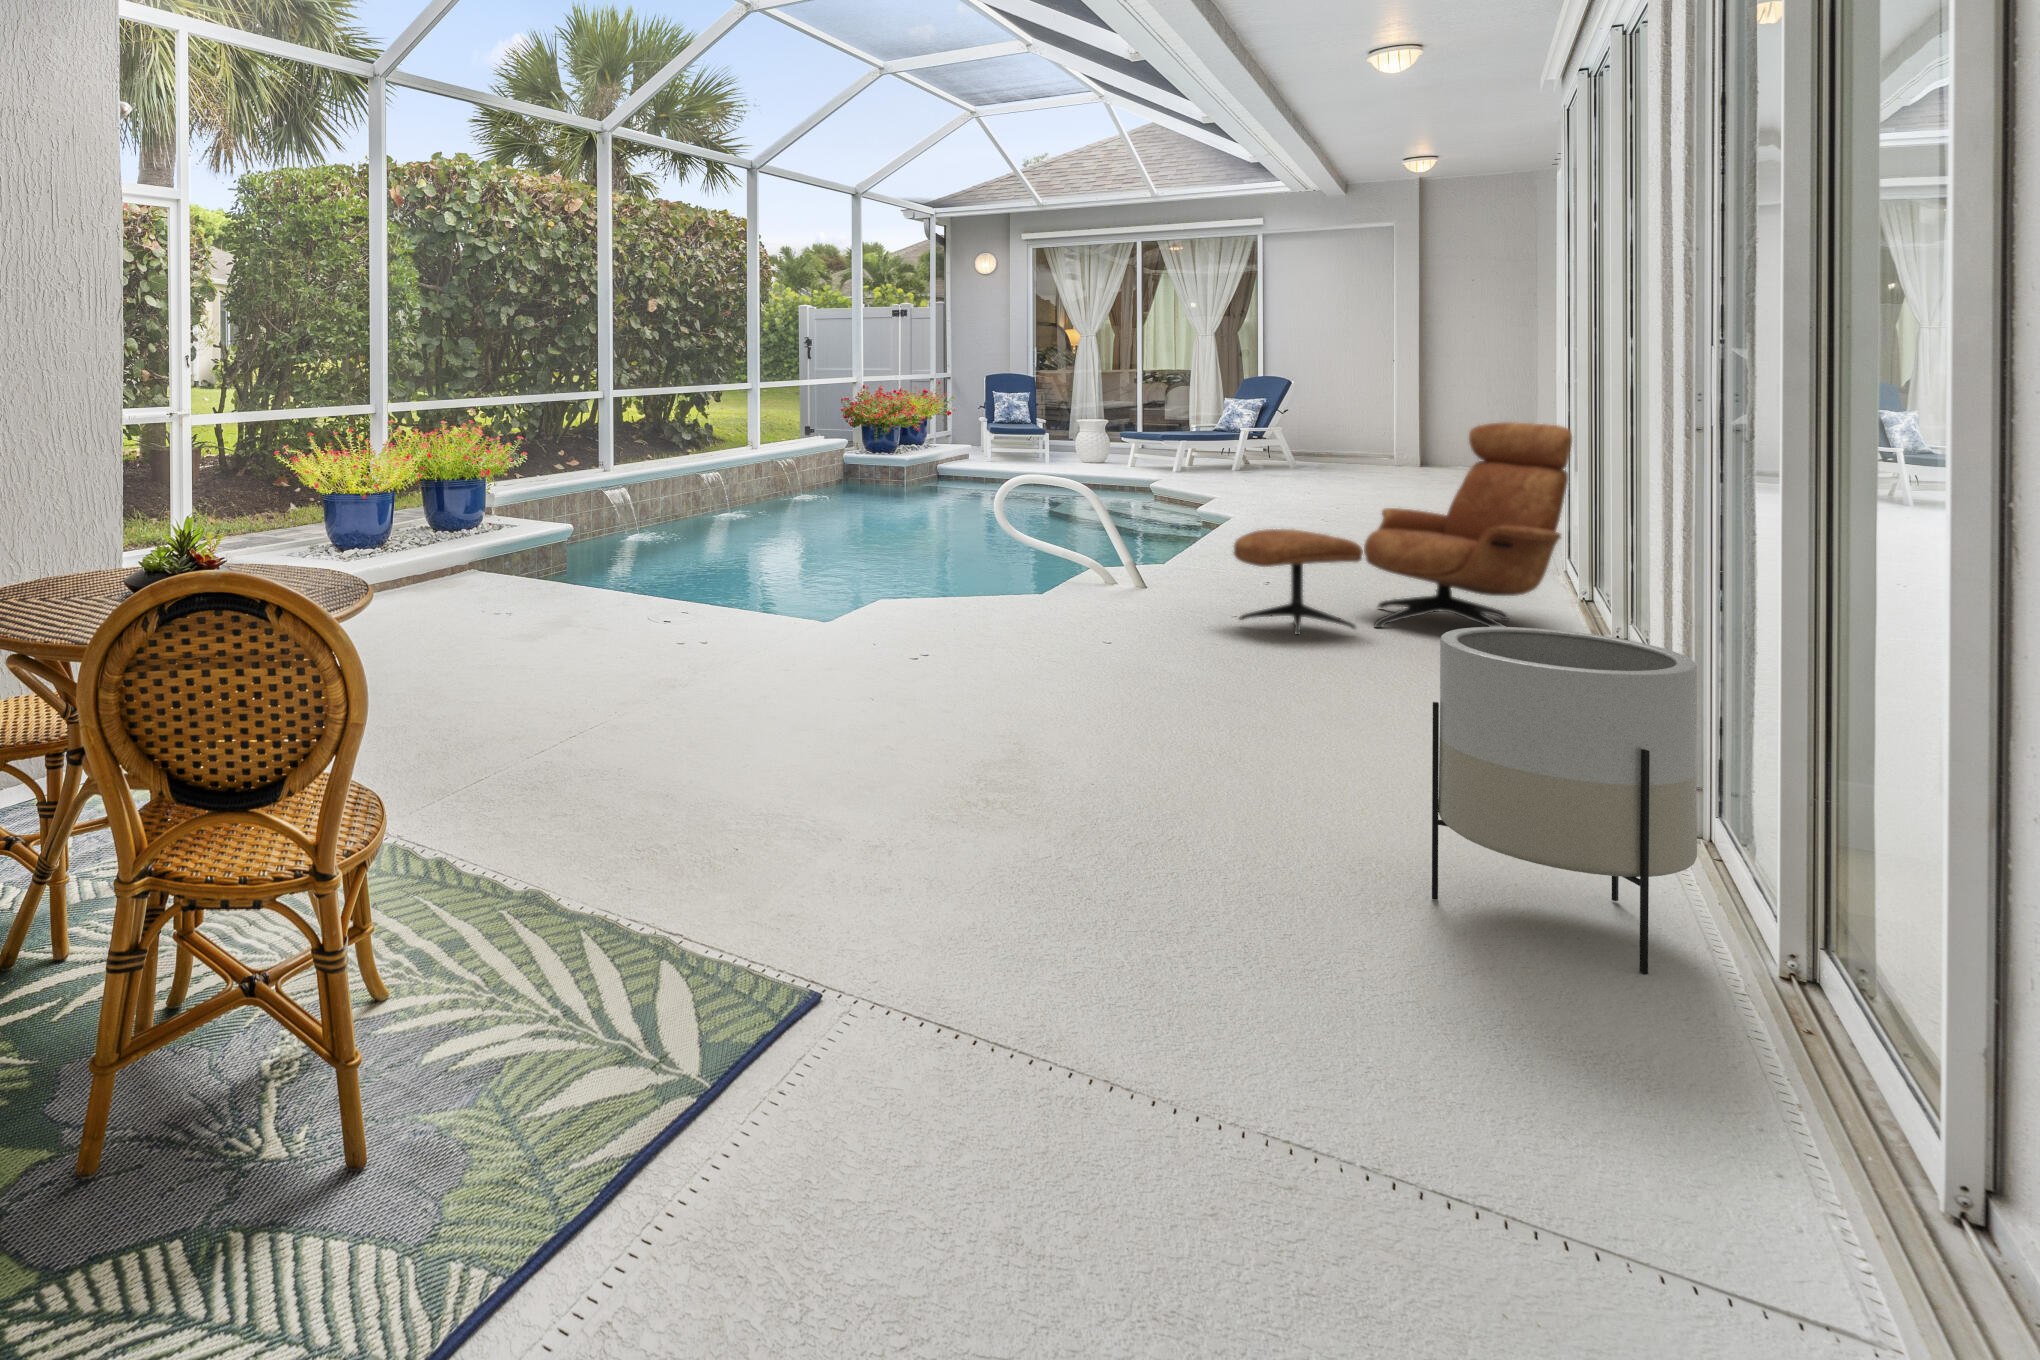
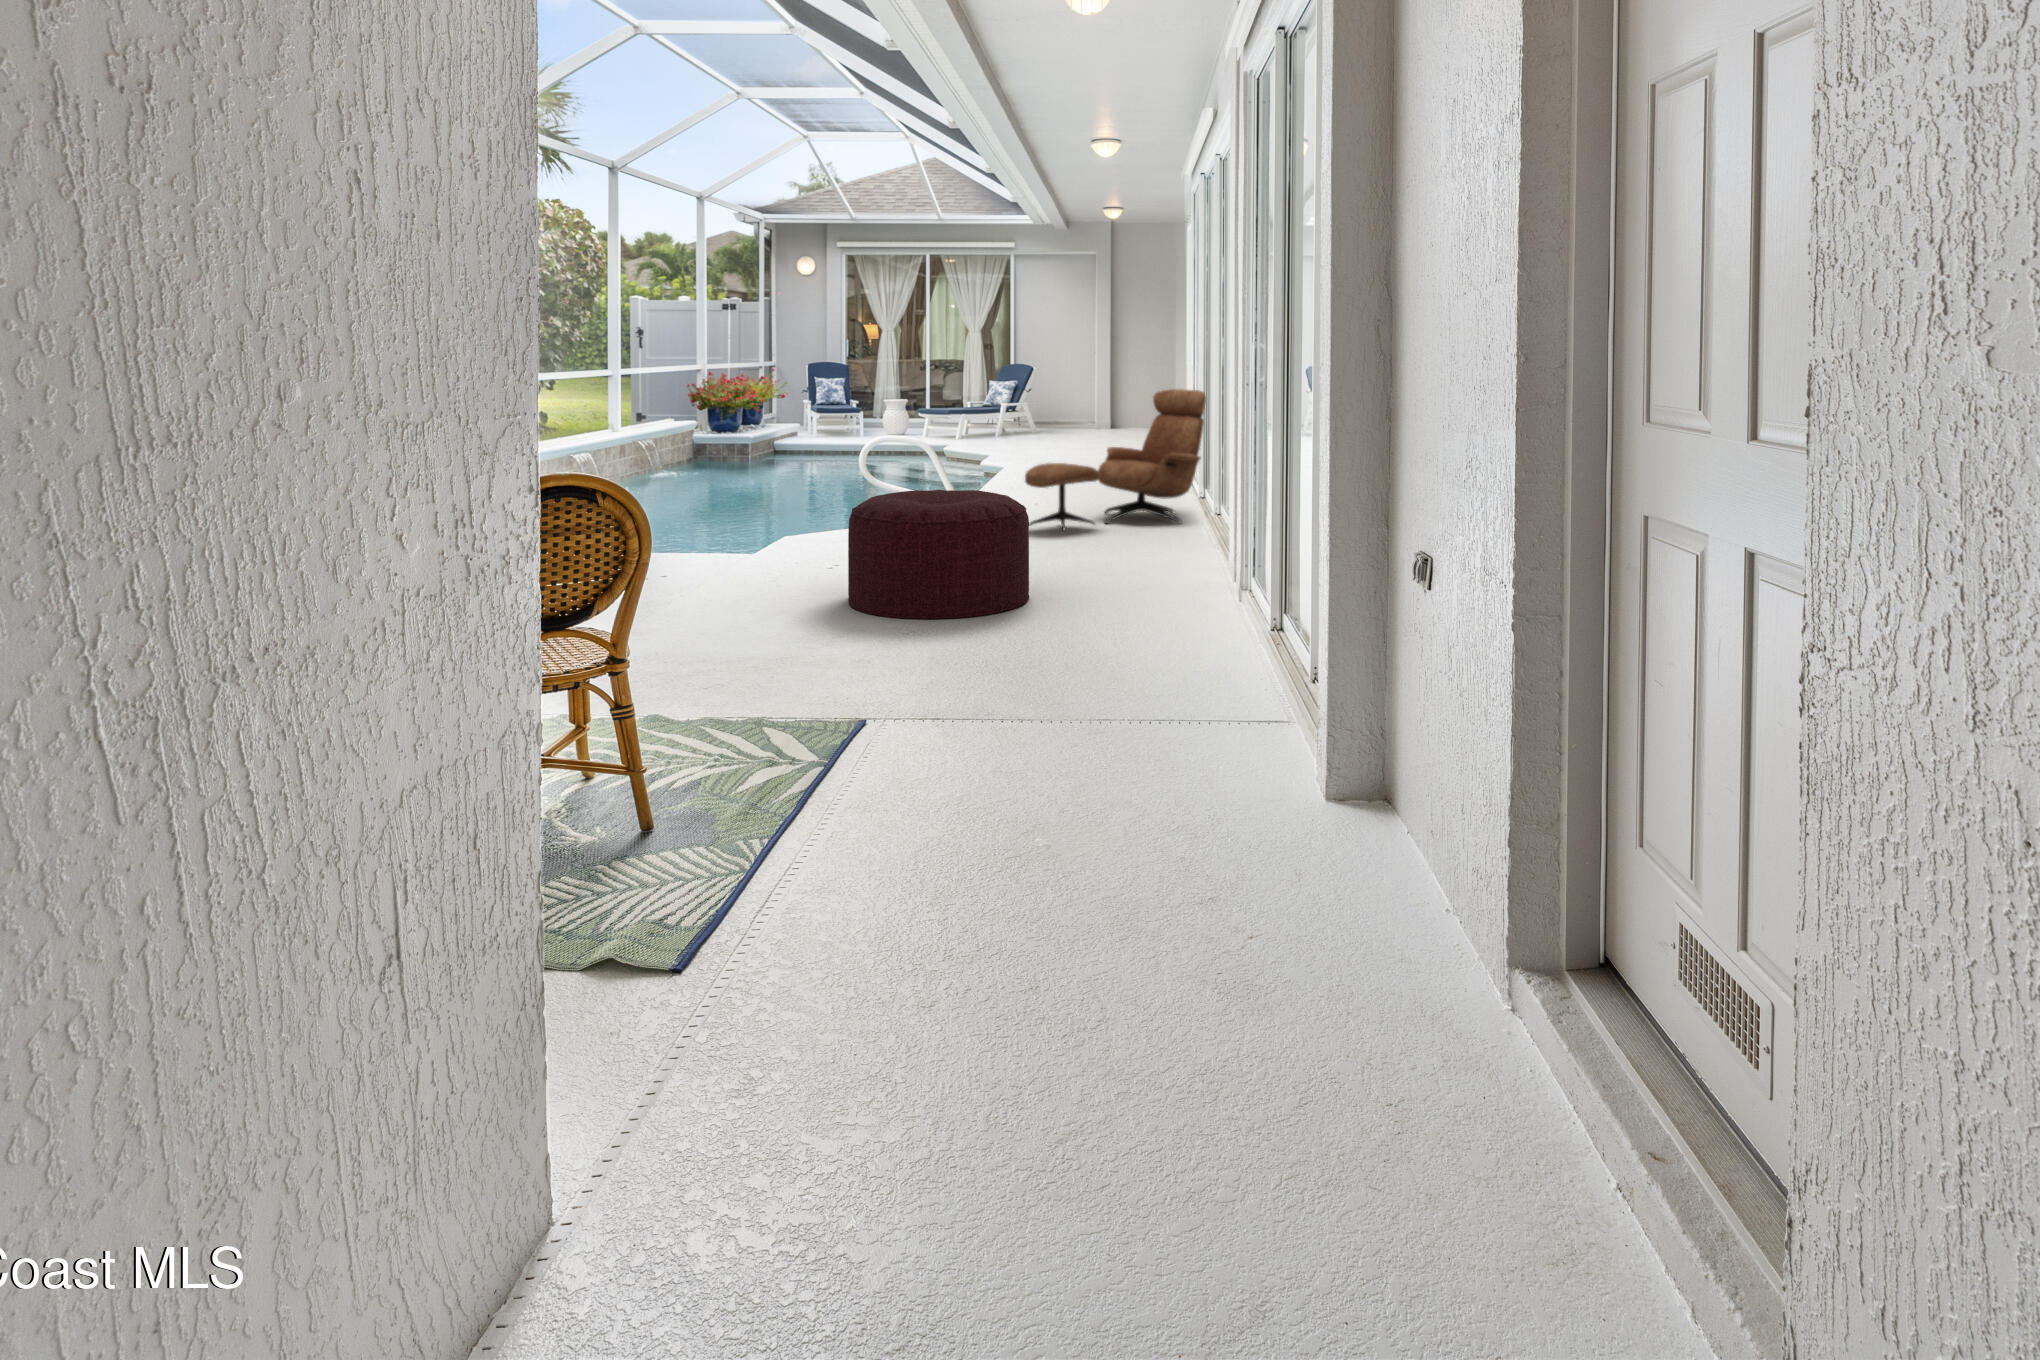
ottoman: none [914,568,1207,783] -> present [848,490,1029,619]
planter: present [1432,627,1697,974] -> none [1151,491,1259,651]

